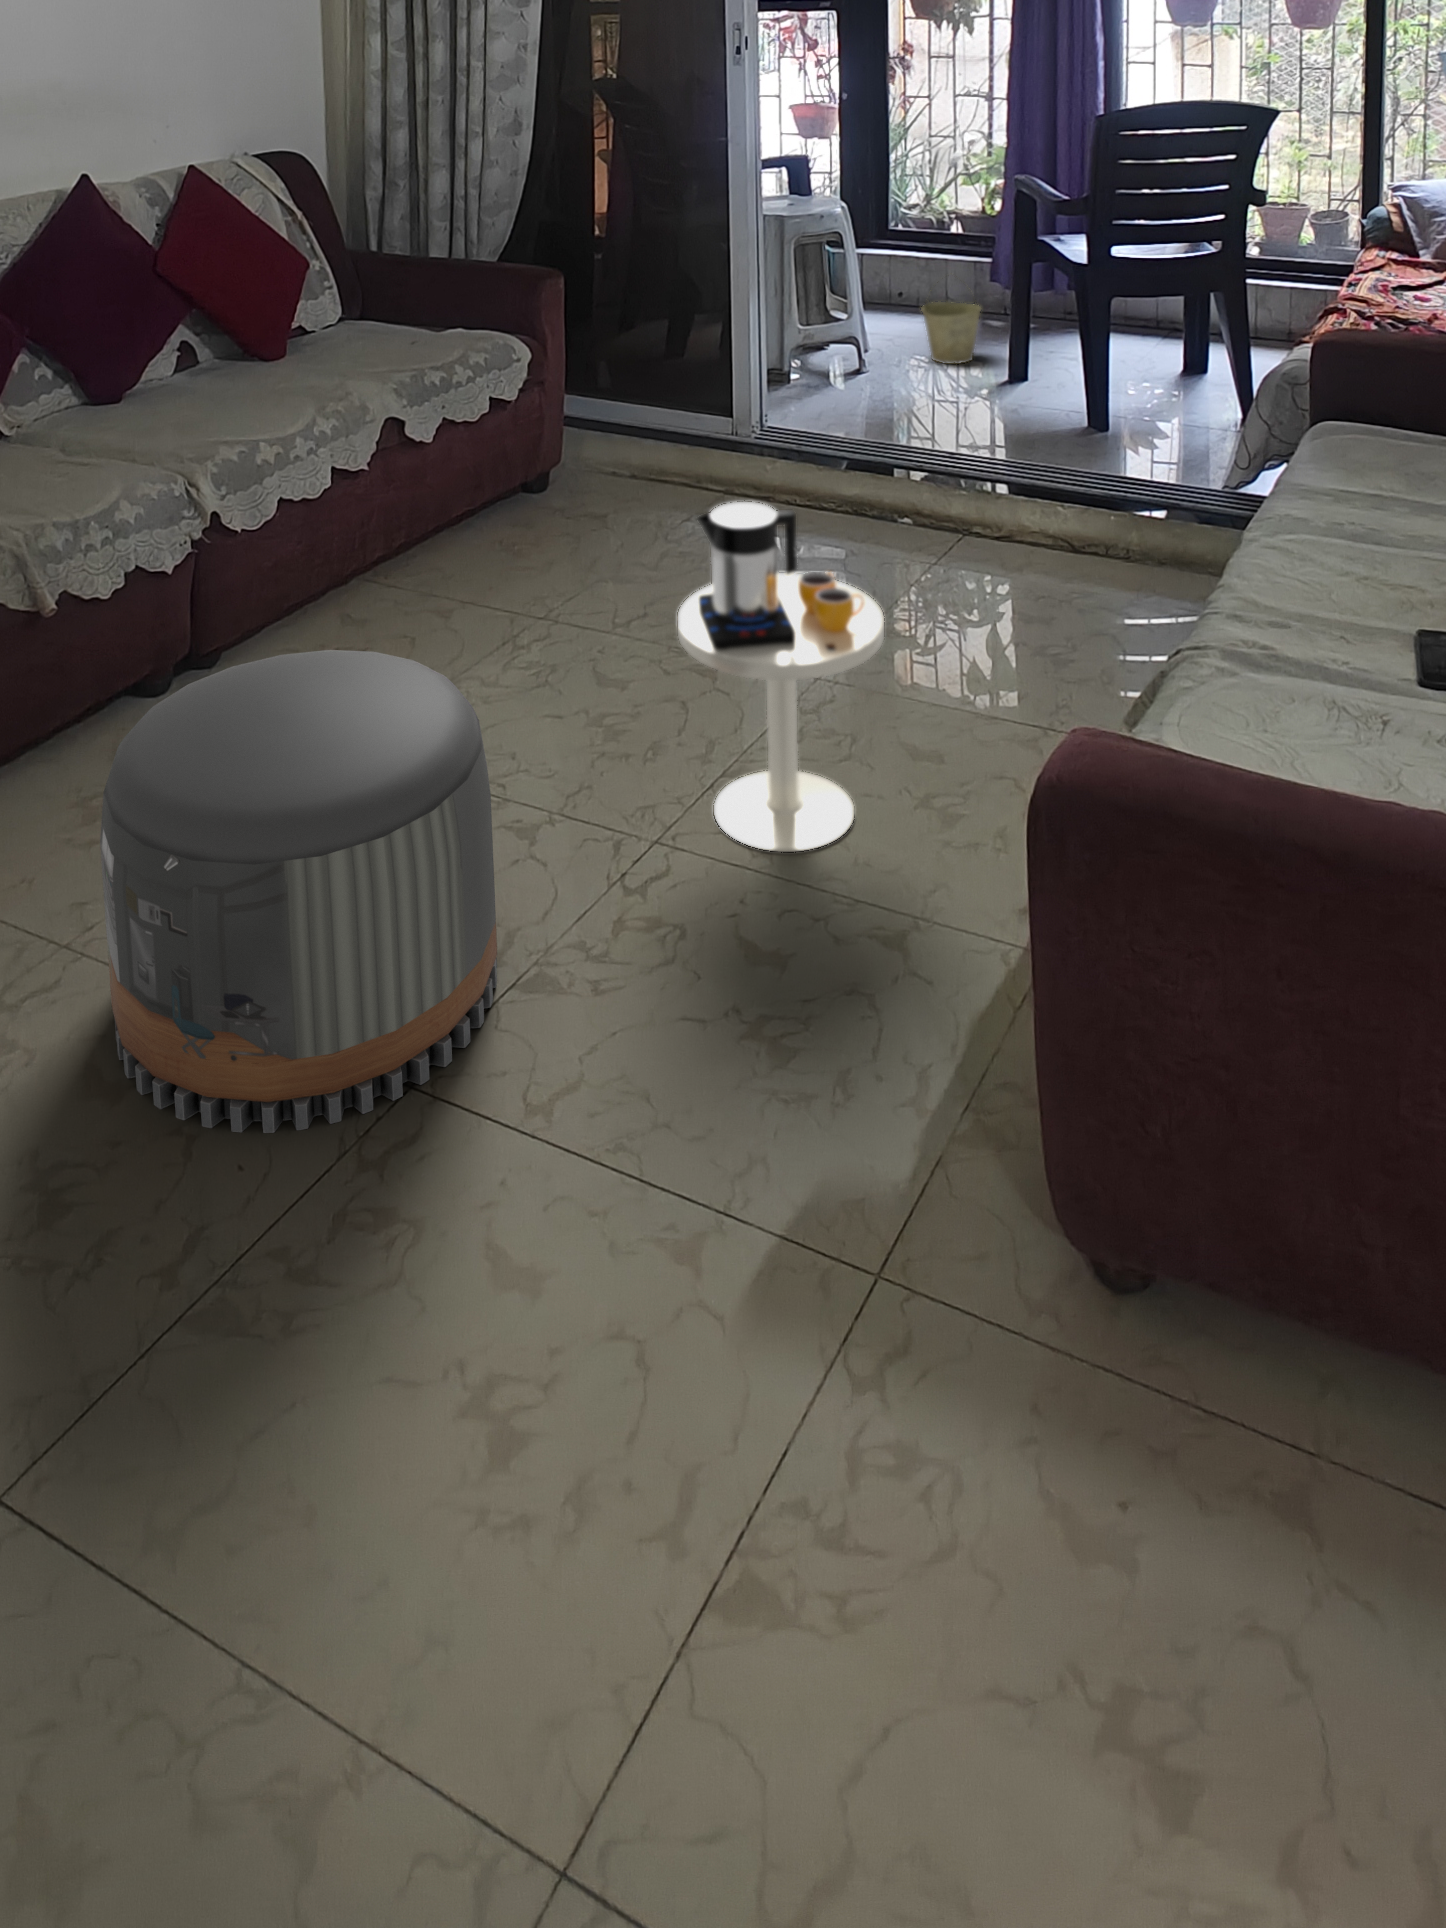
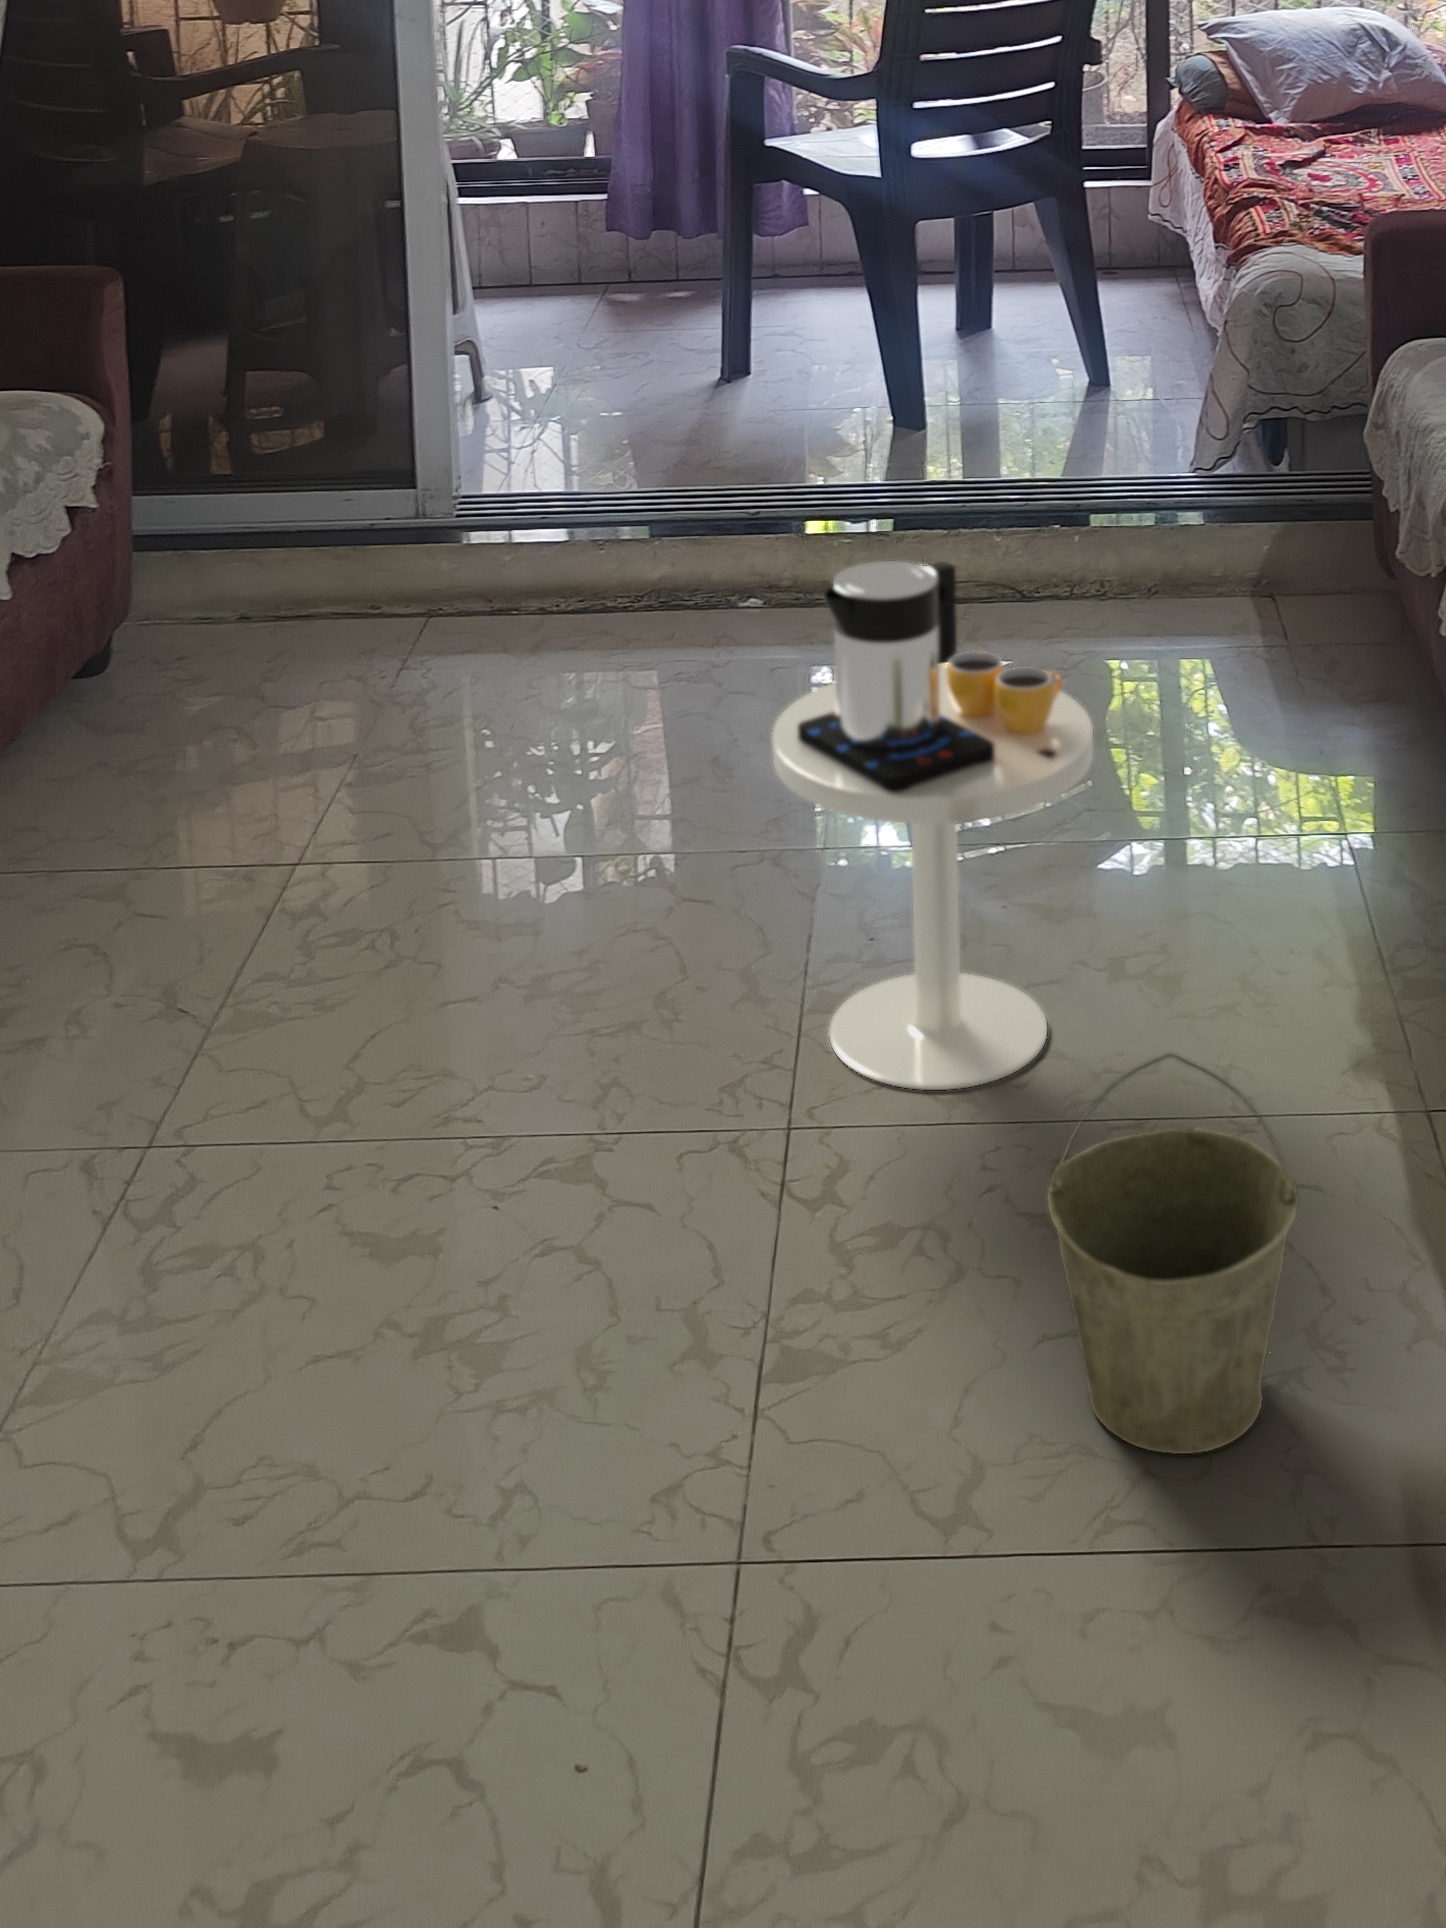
bucket: present [922,282,980,364] -> present [1047,1054,1298,1454]
pouf: present [100,650,497,1133] -> none [90,903,767,1737]

